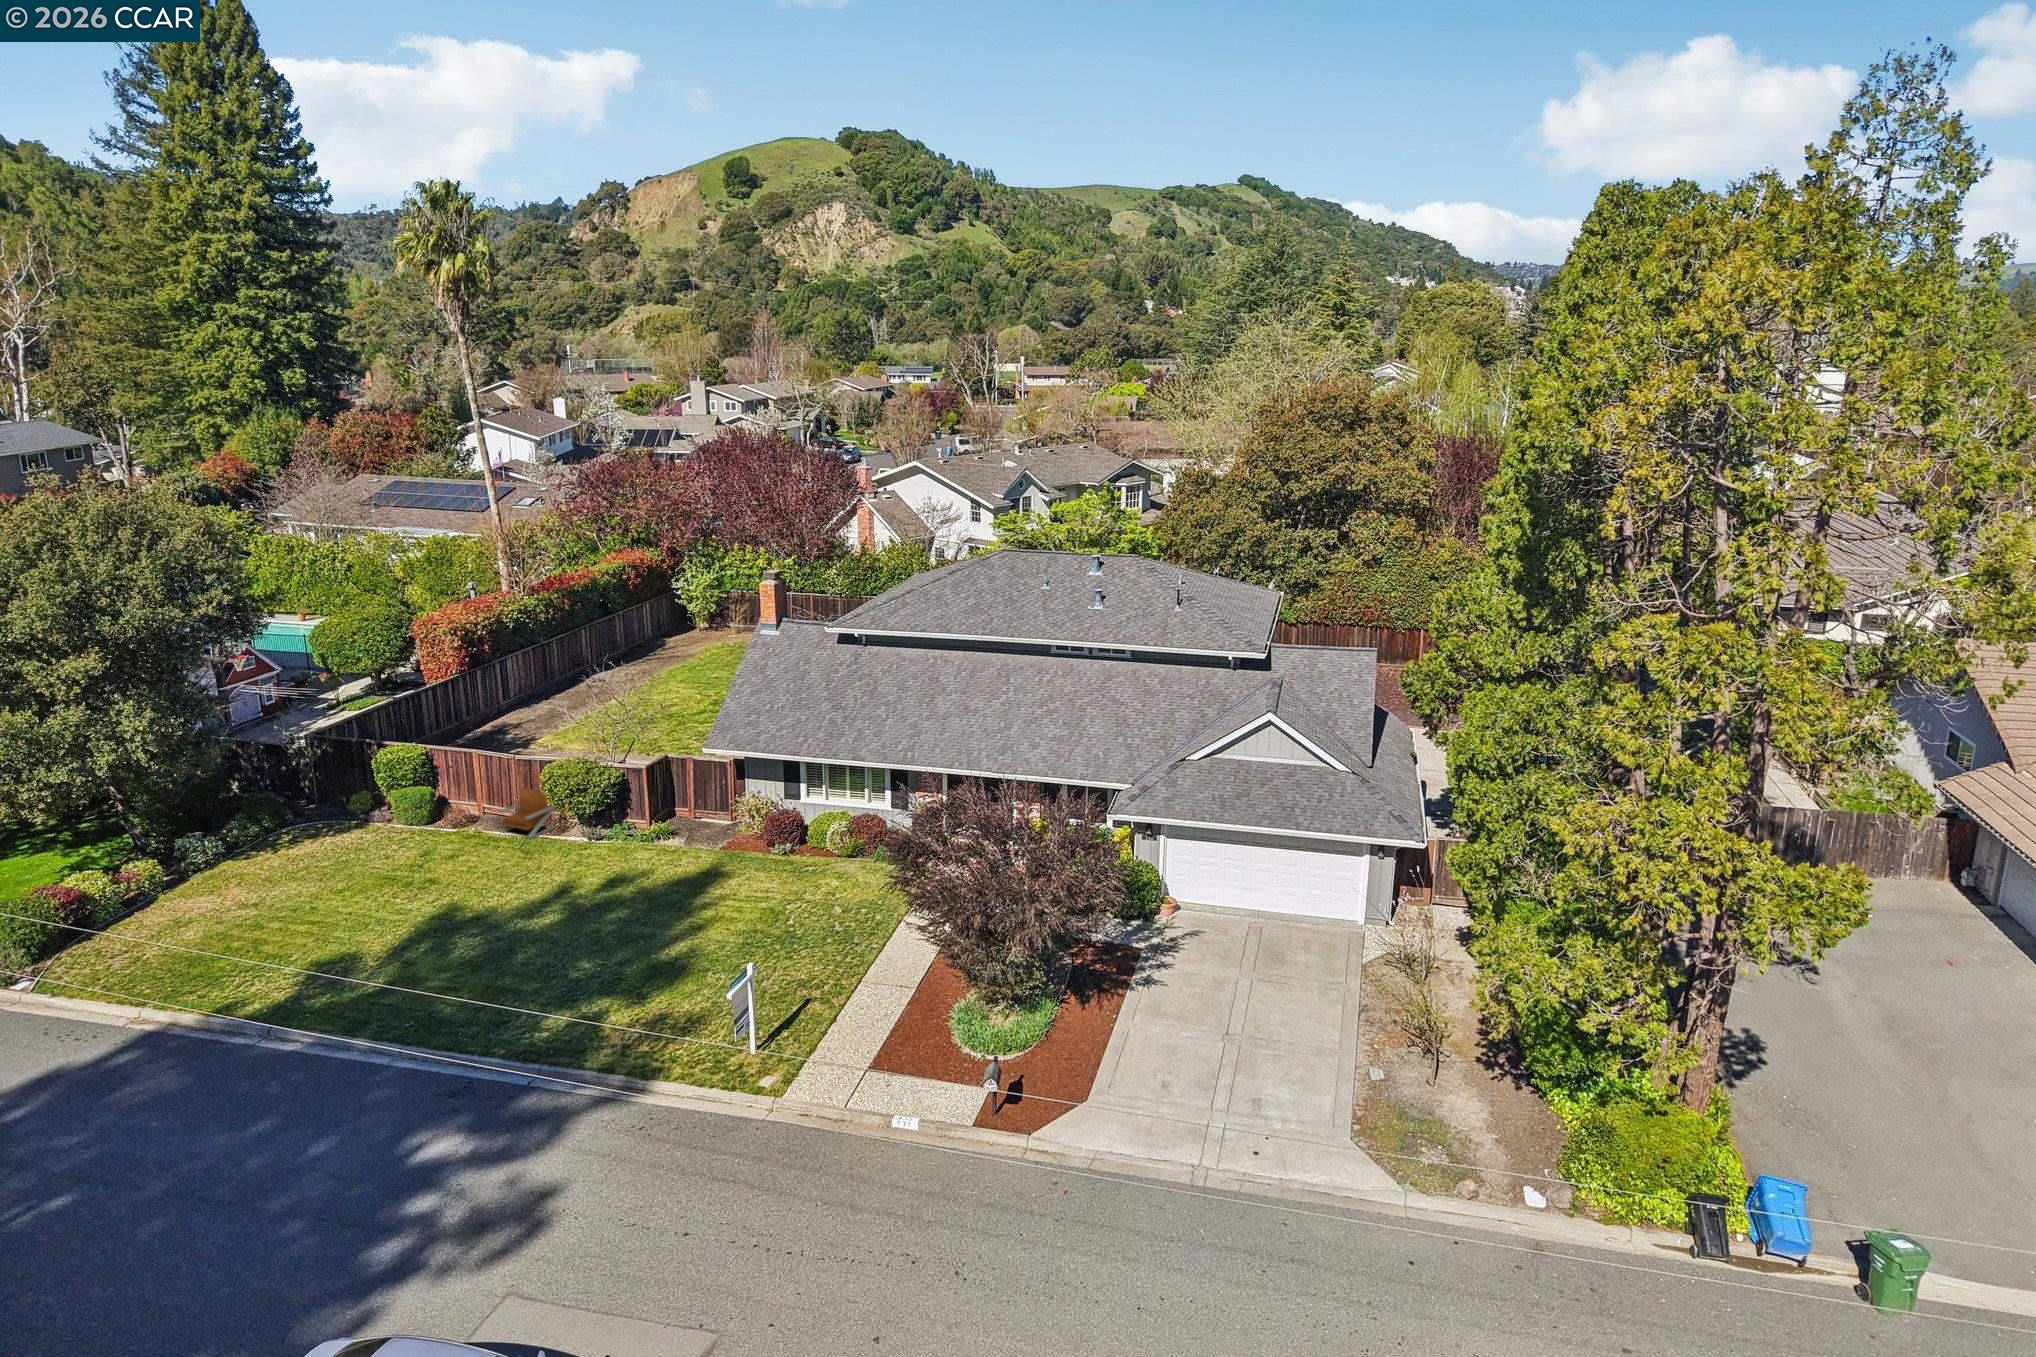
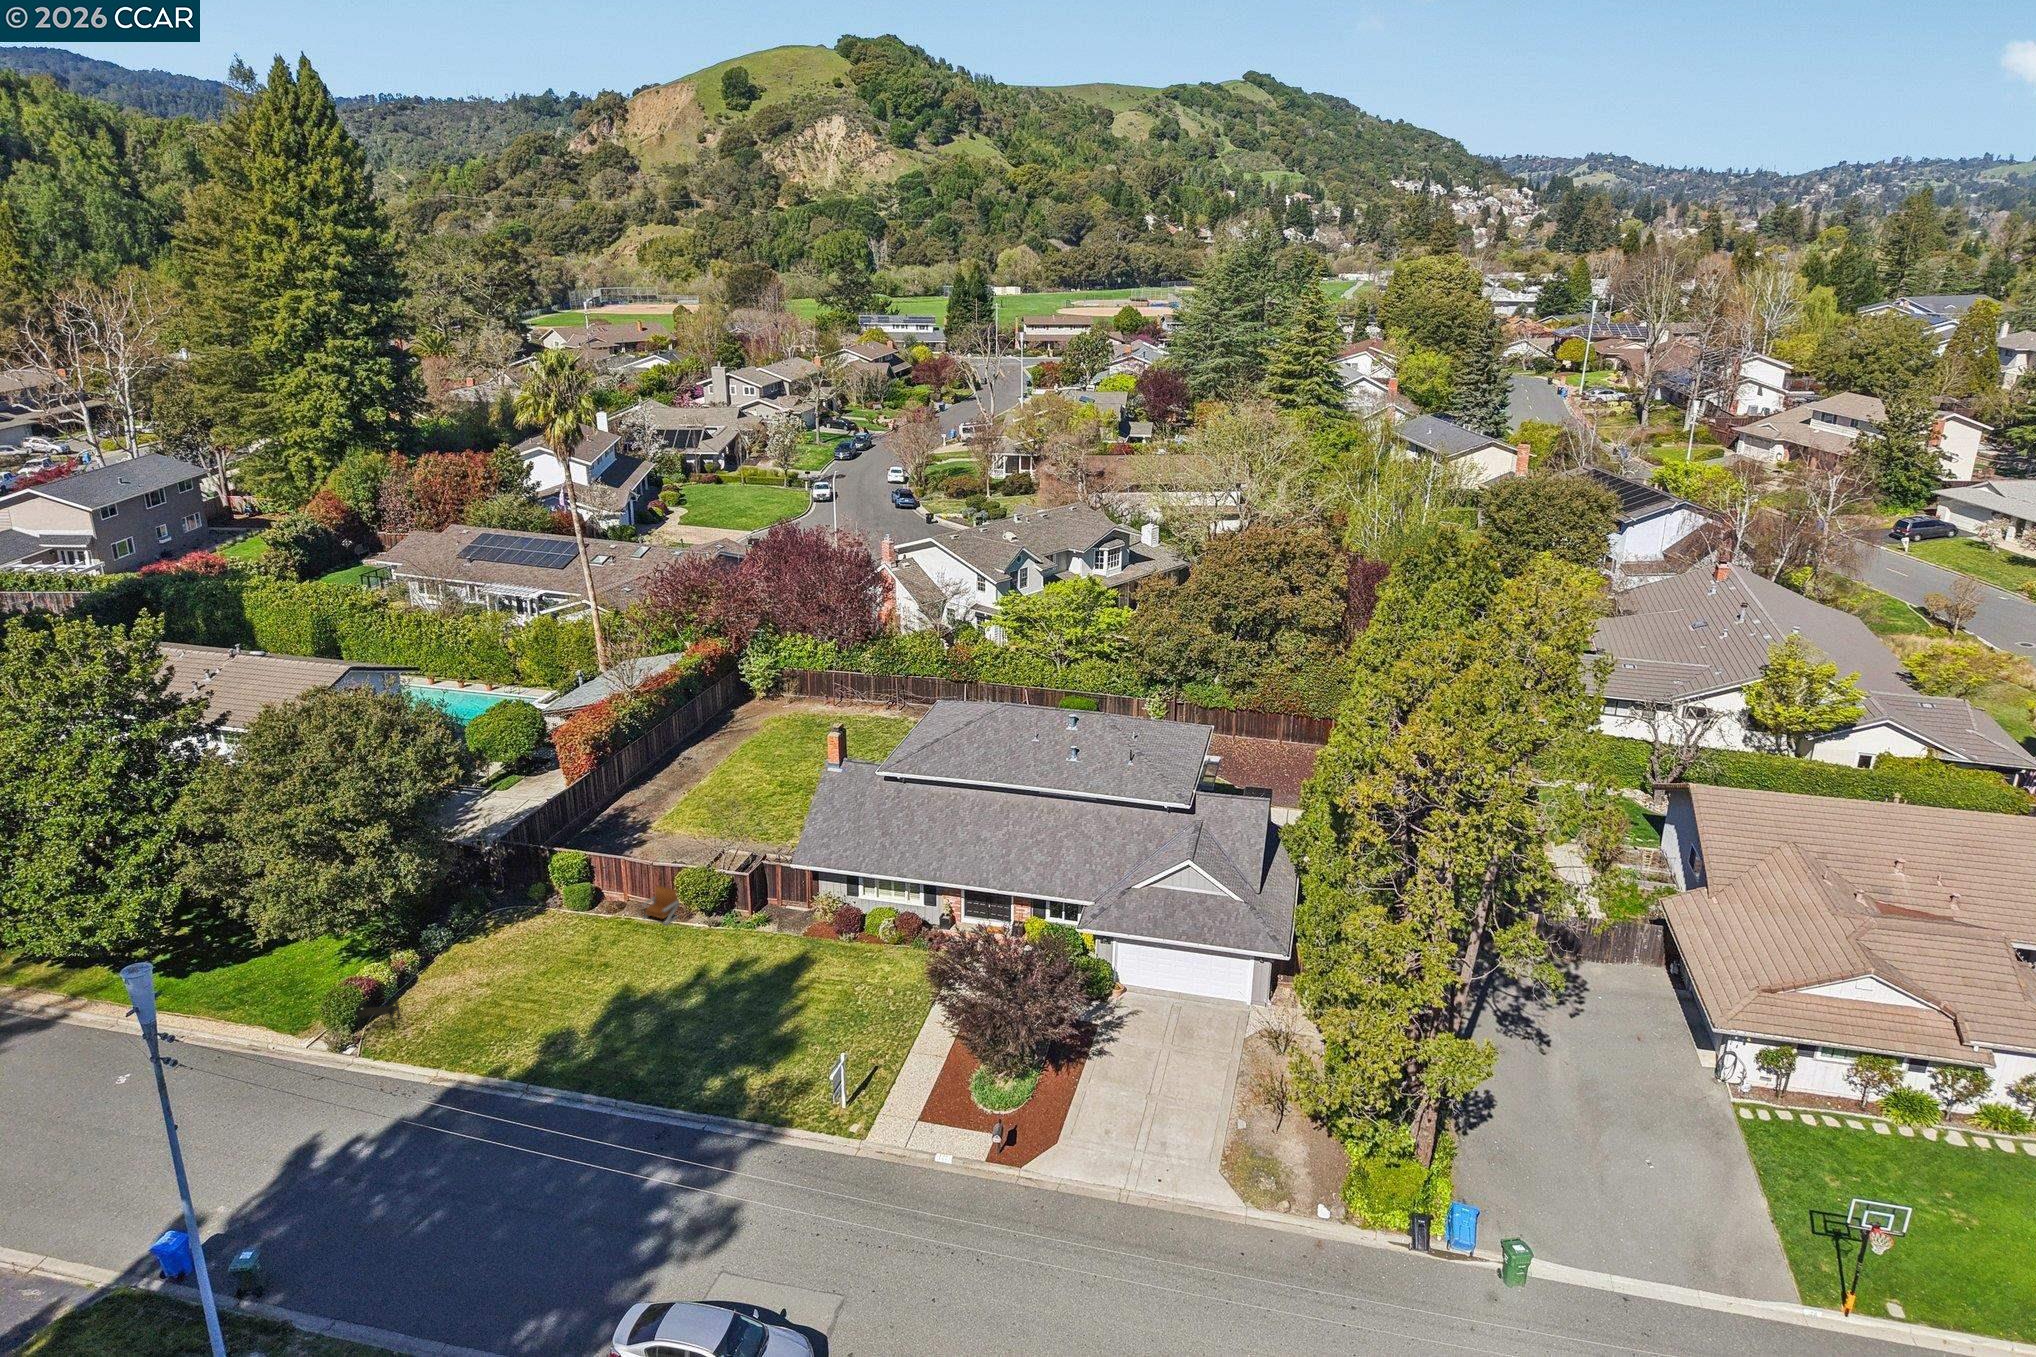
bench: none [38,913,112,958] -> present [357,1000,401,1031]

